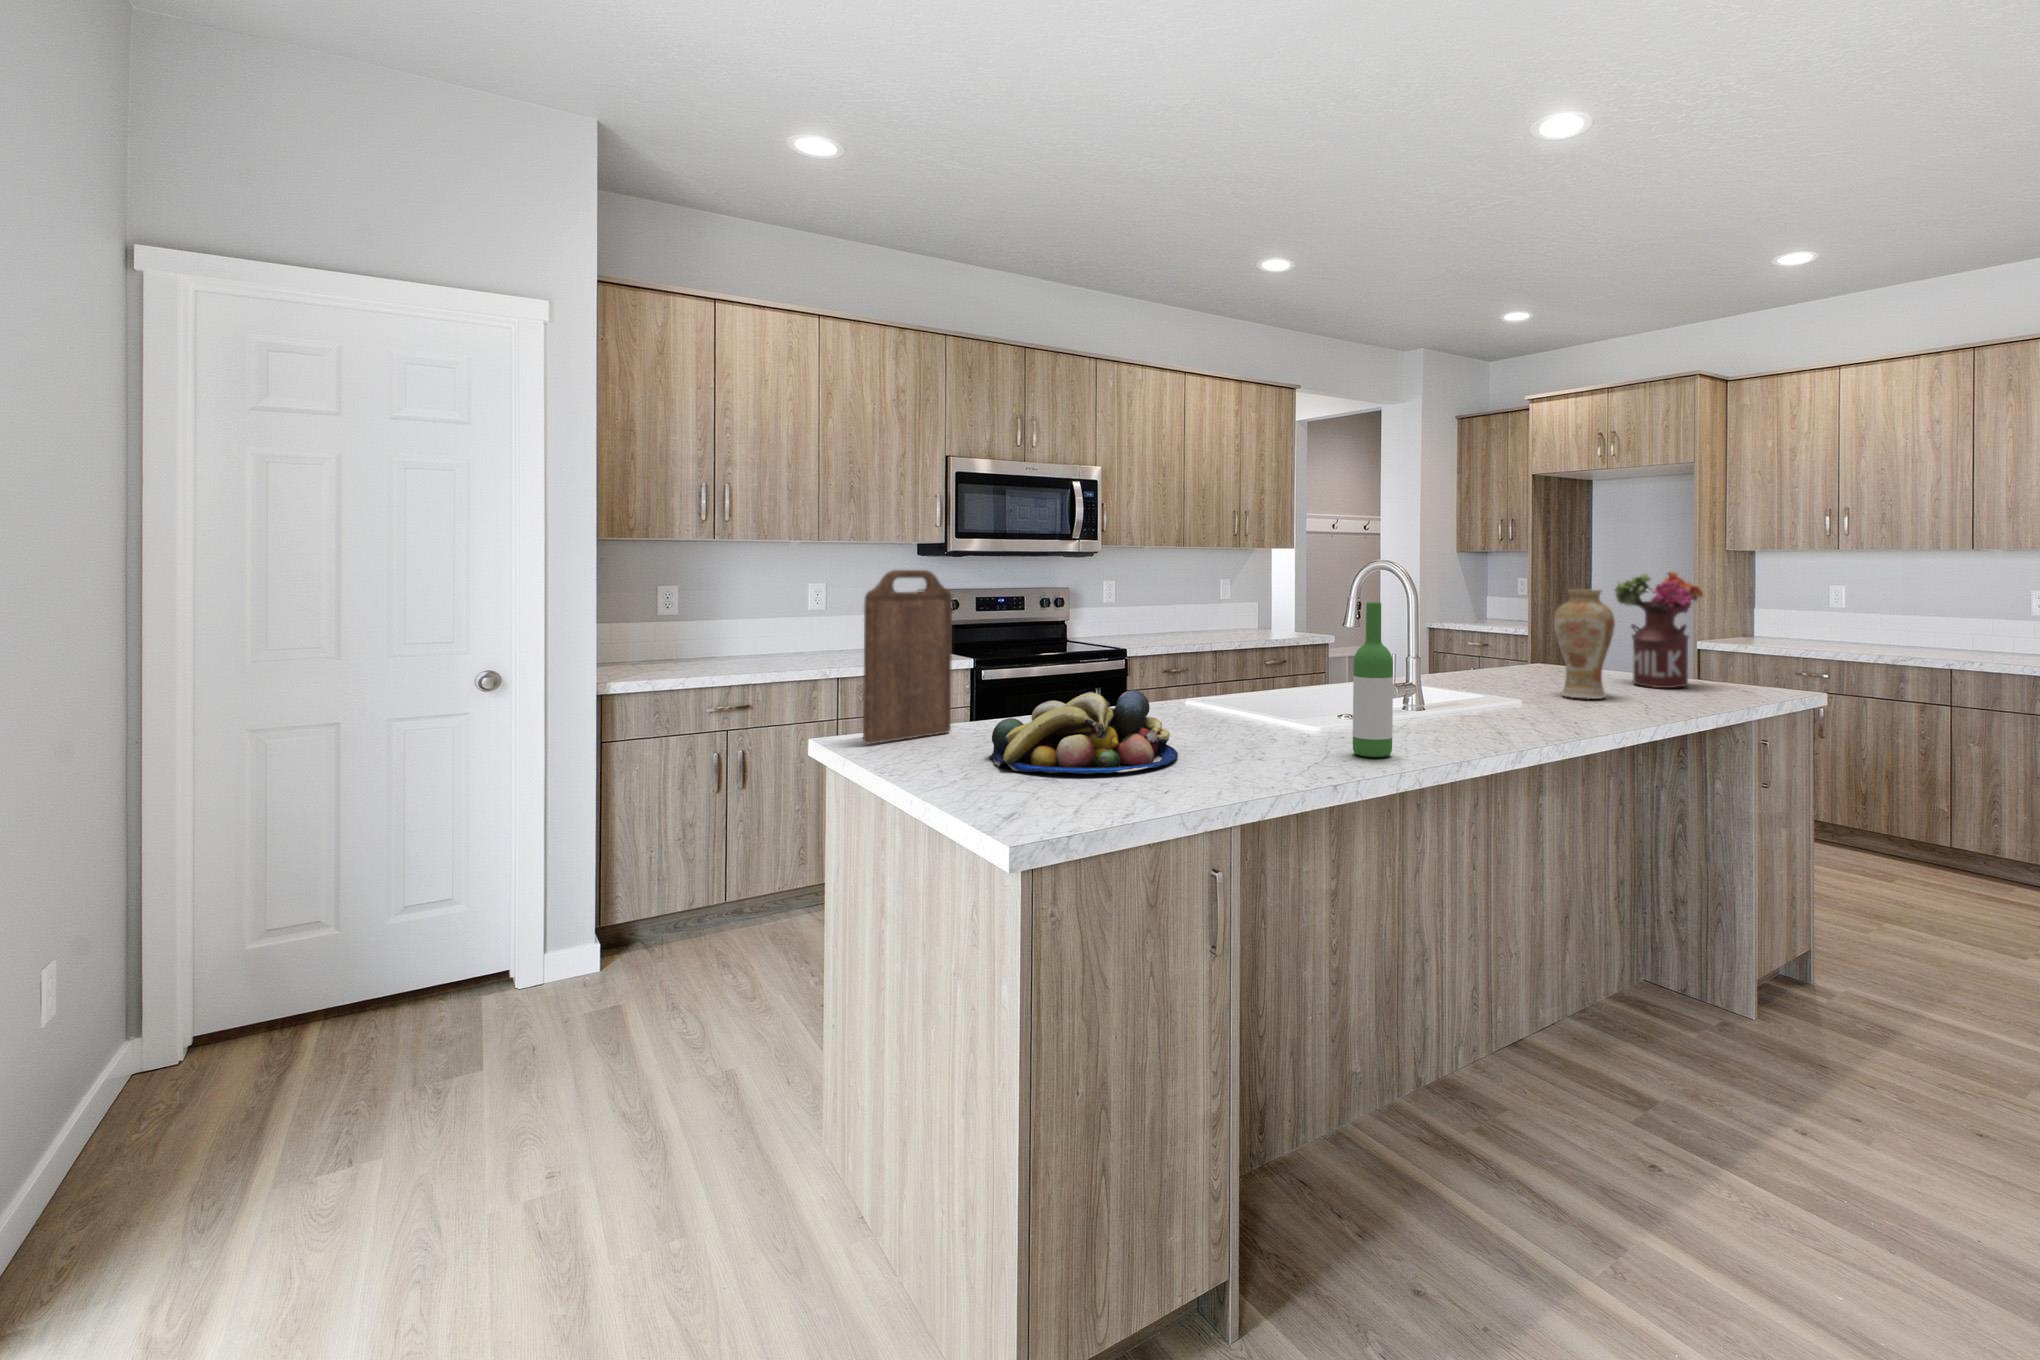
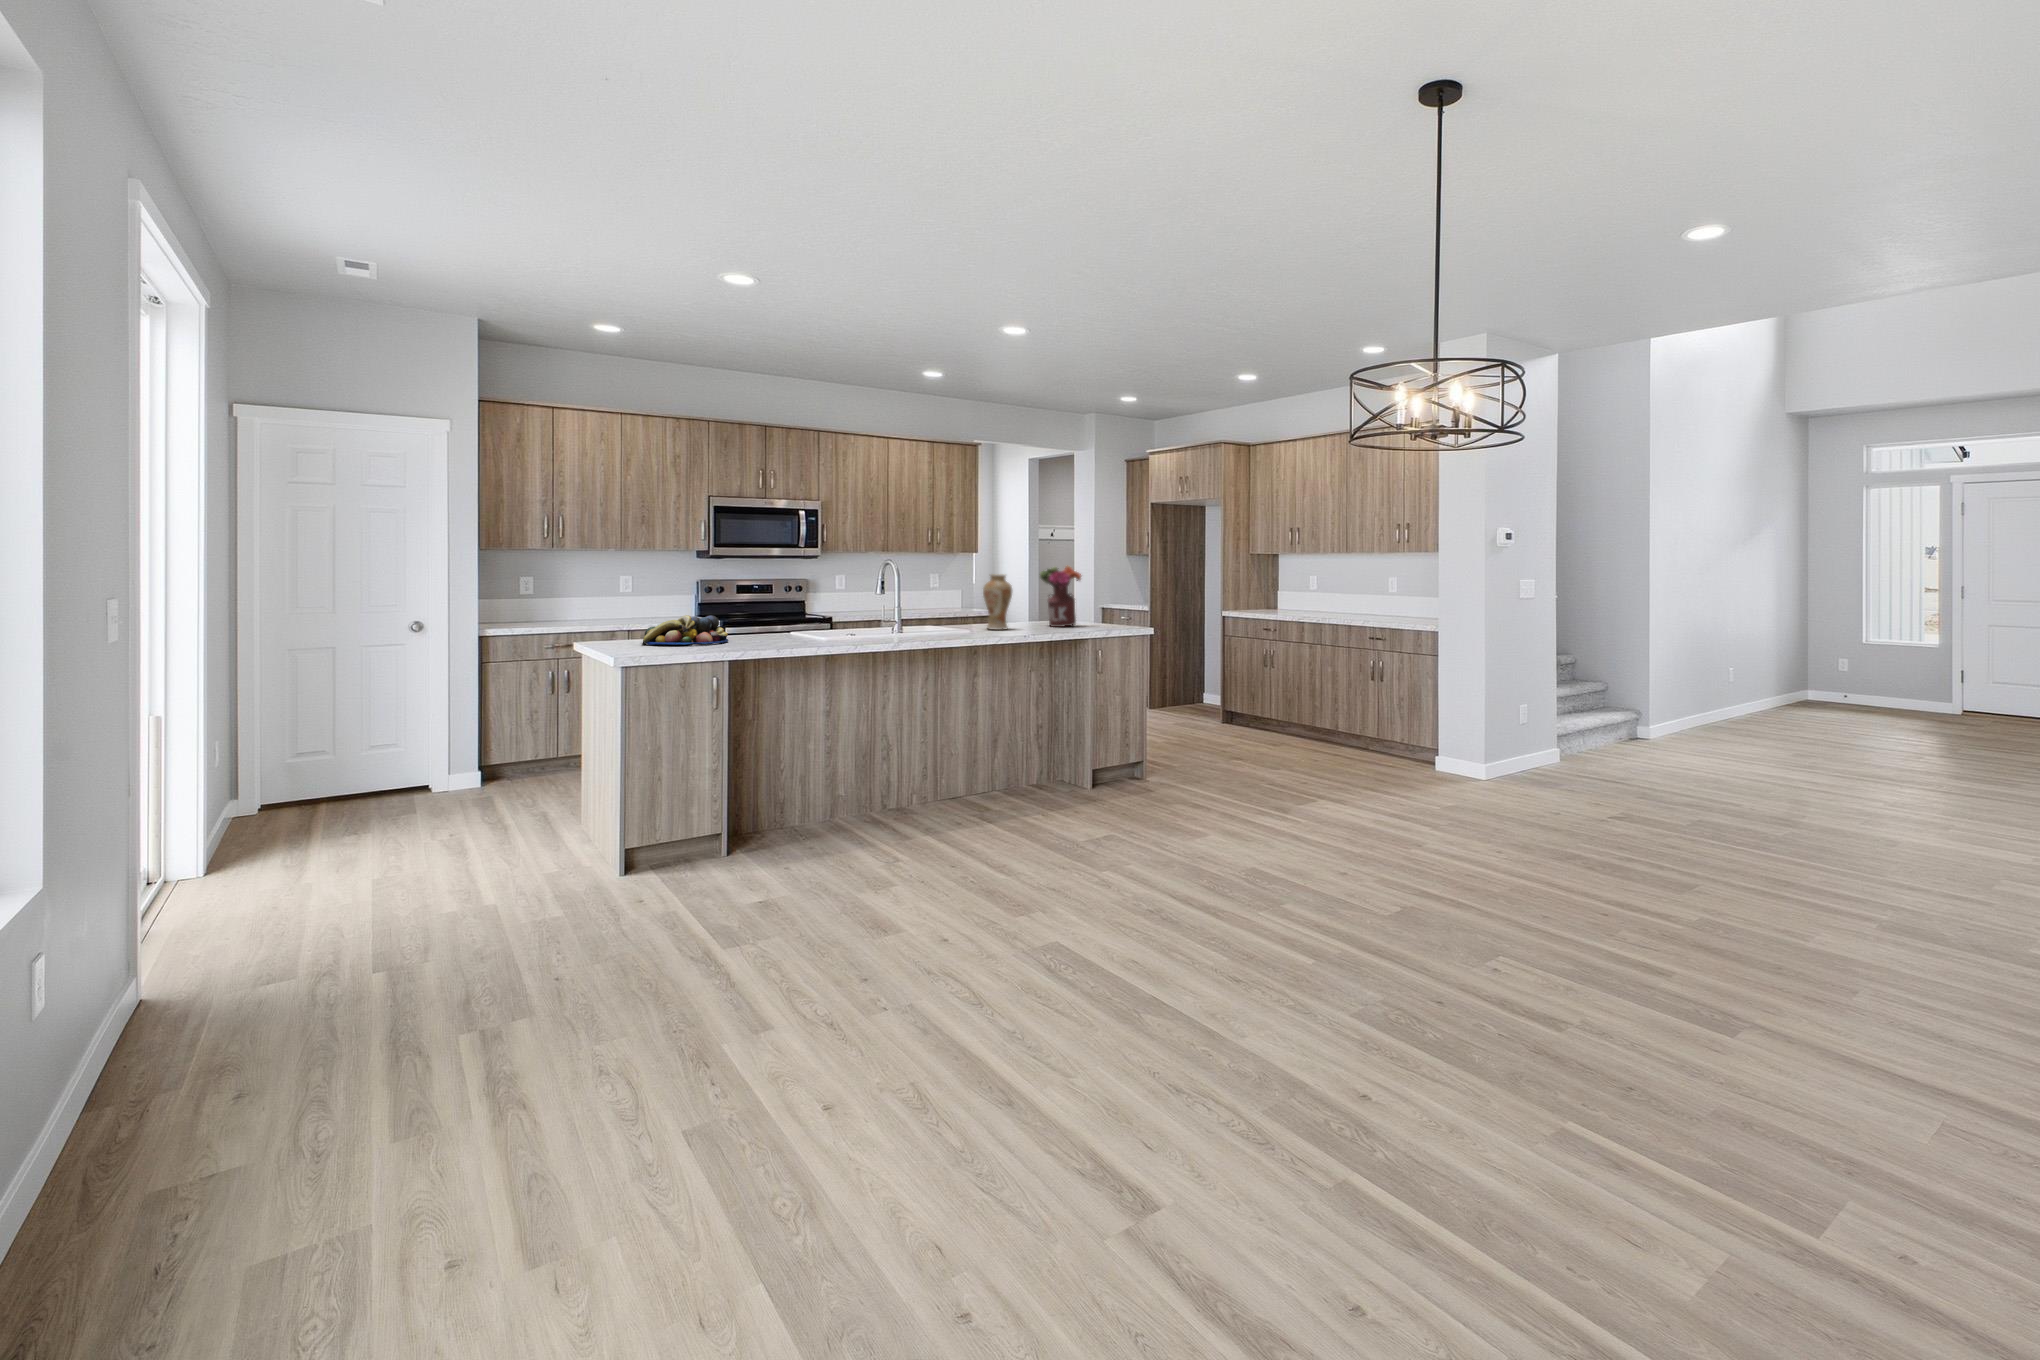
cutting board: present [863,570,952,744] -> none [593,564,640,640]
wine bottle: present [1353,602,1393,757] -> none [806,577,824,643]

